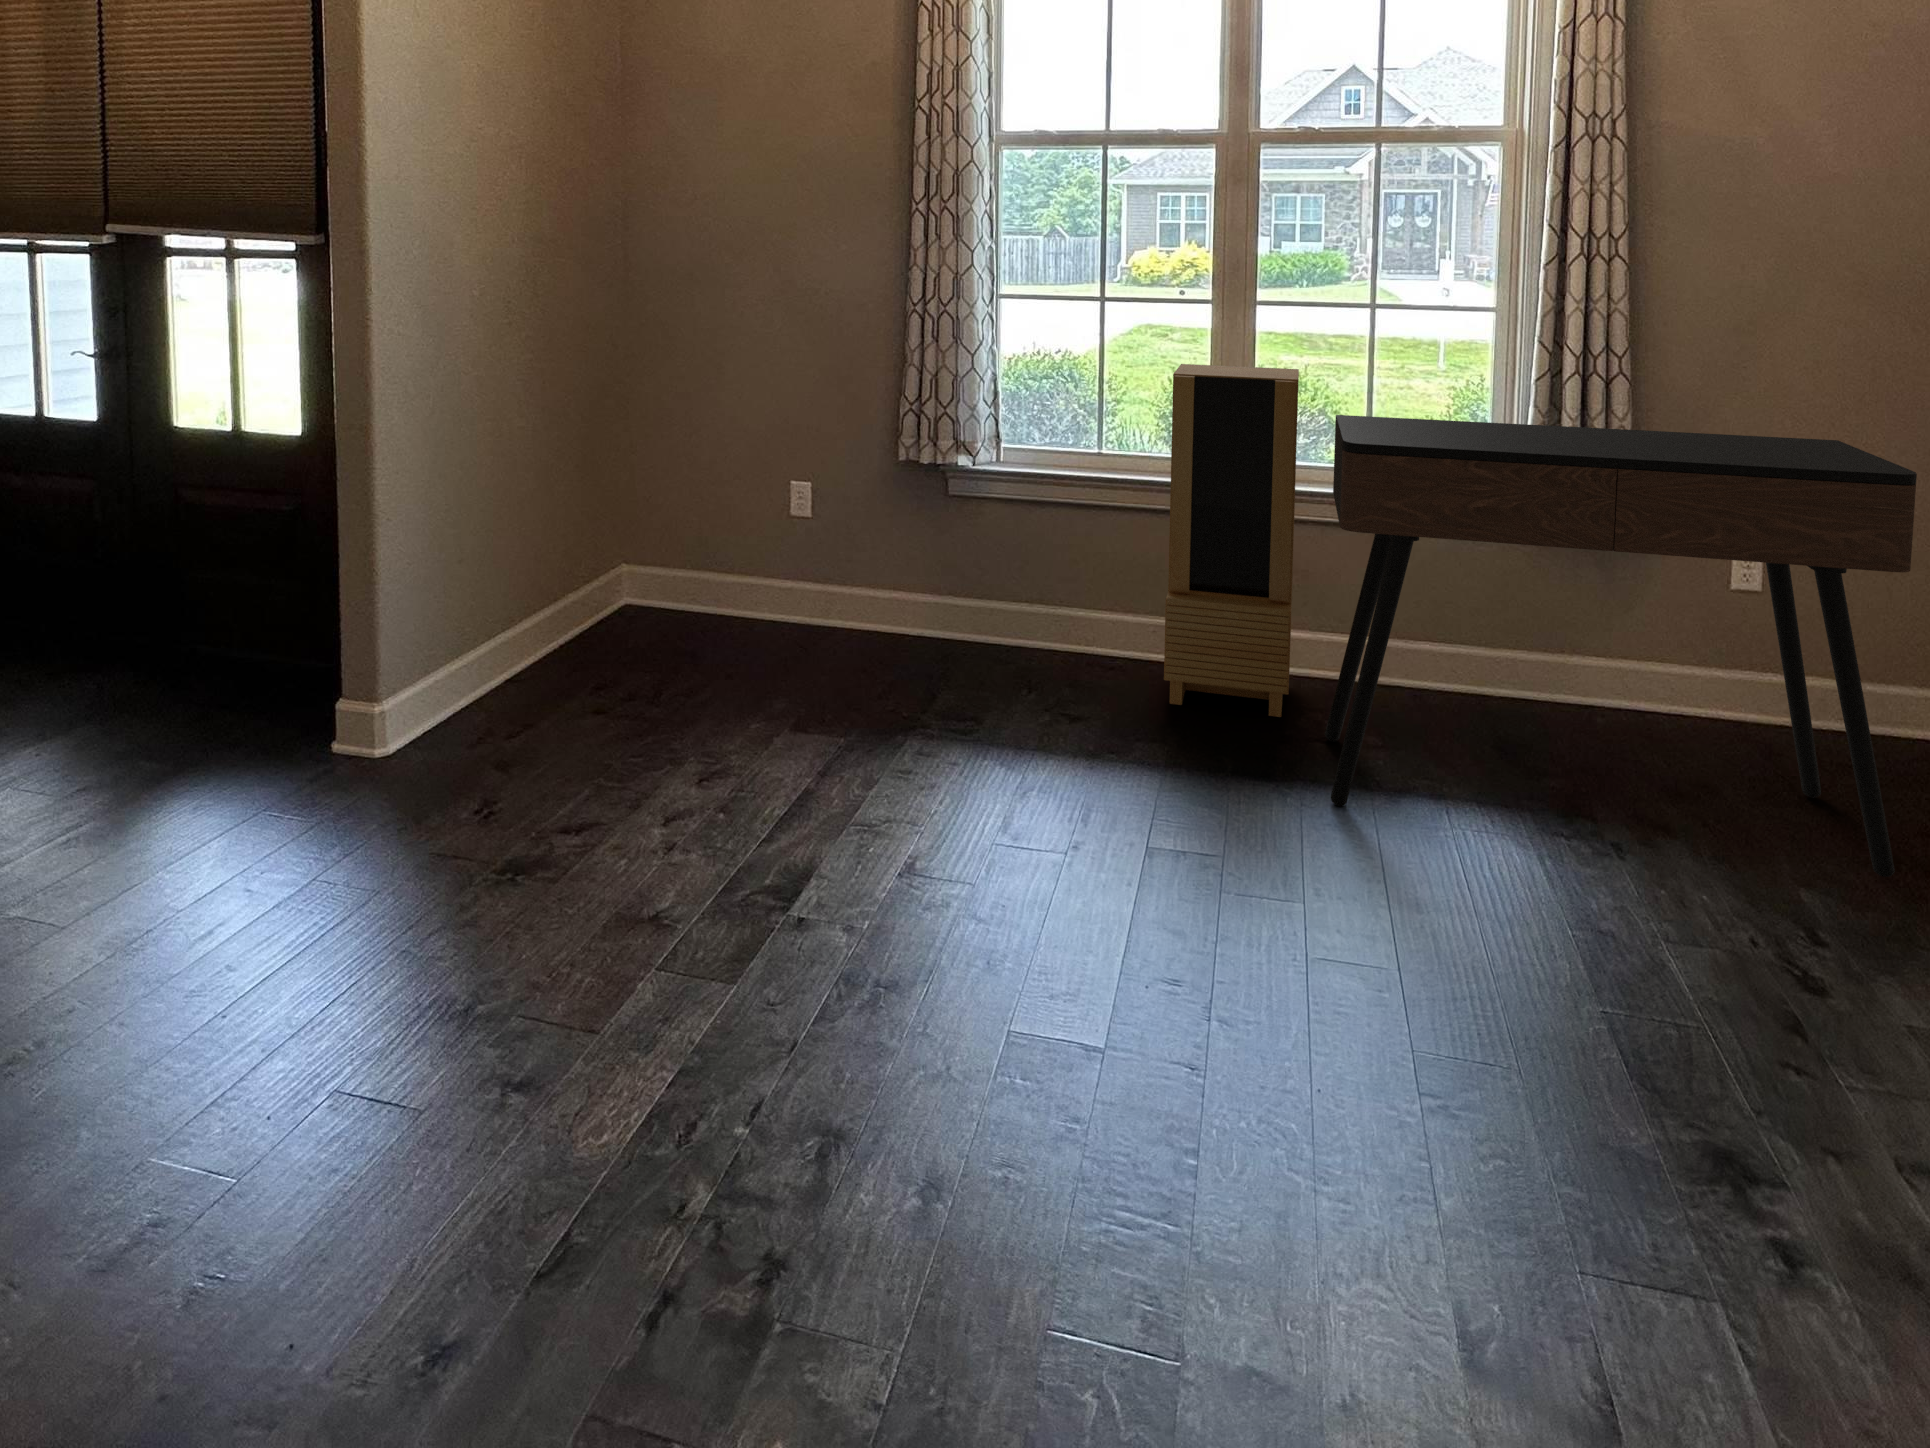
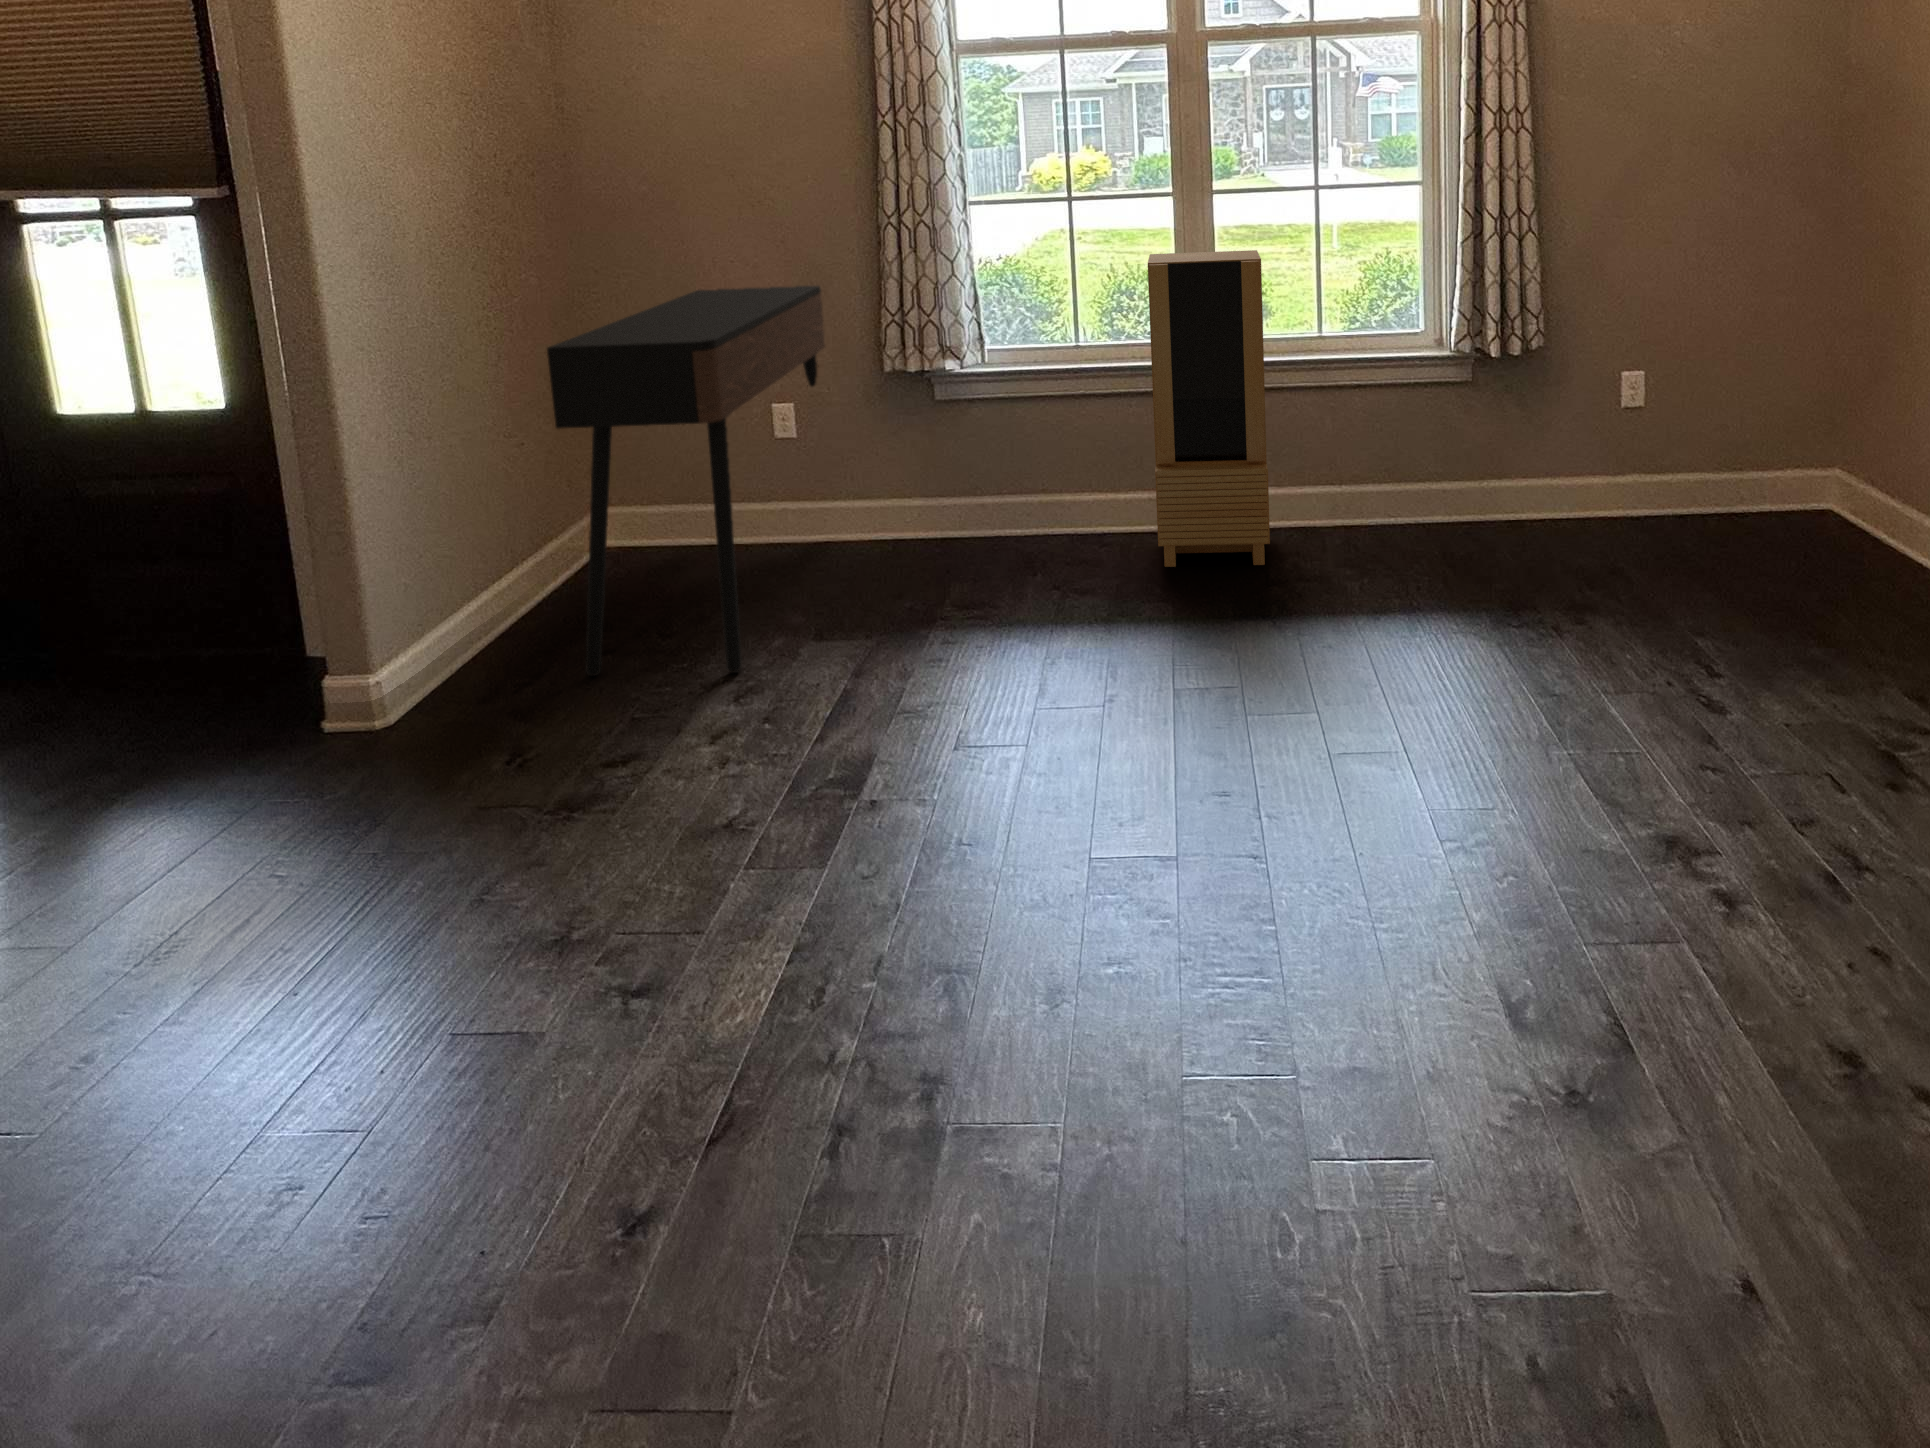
console table: present [1325,415,1917,877] -> present [547,286,825,676]

